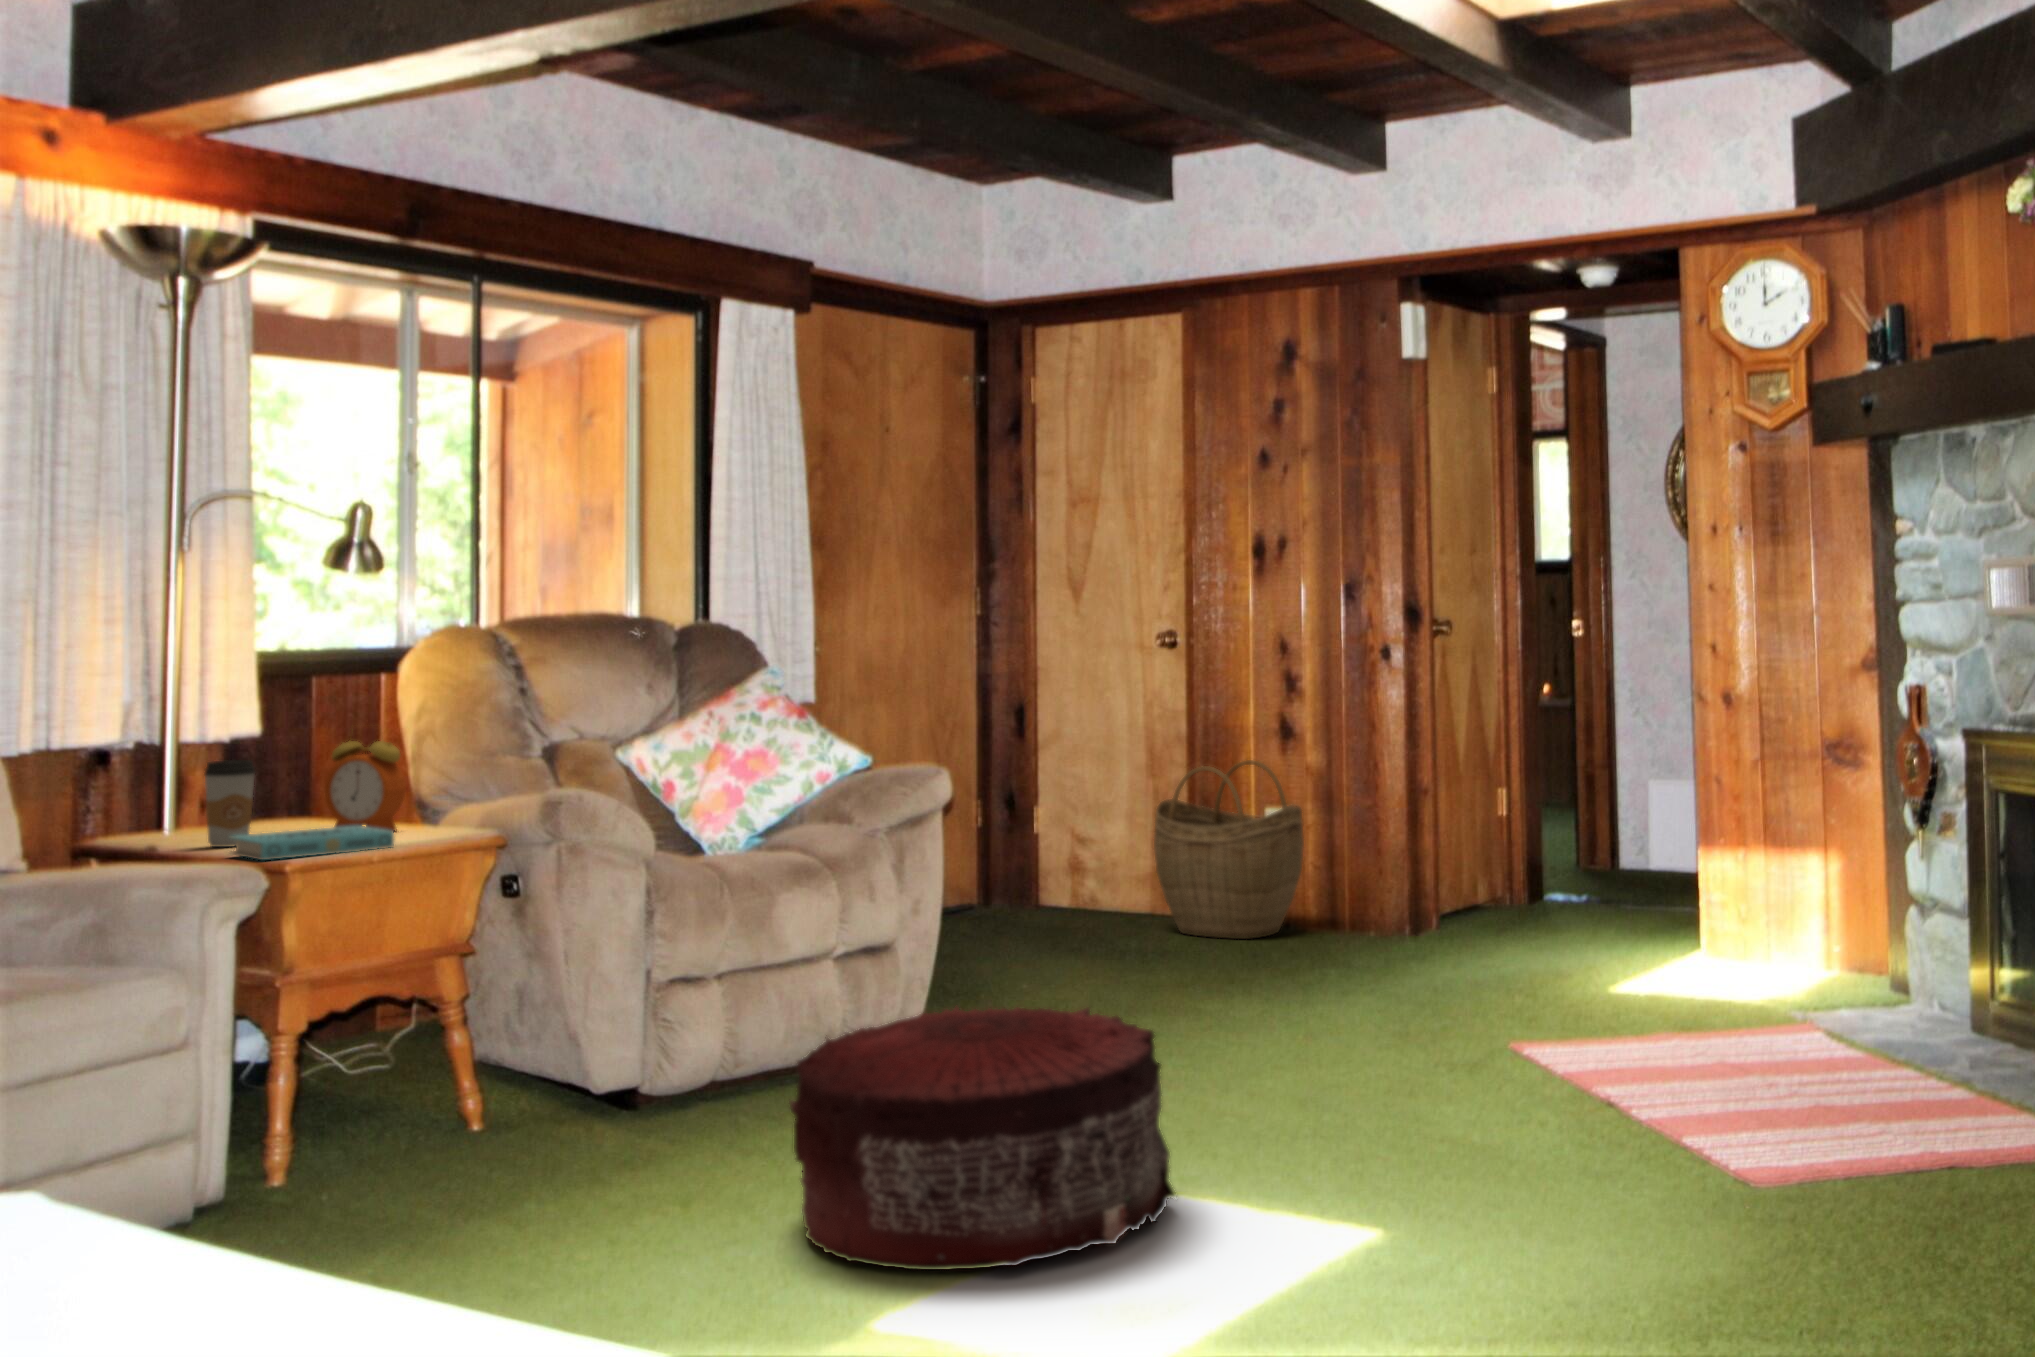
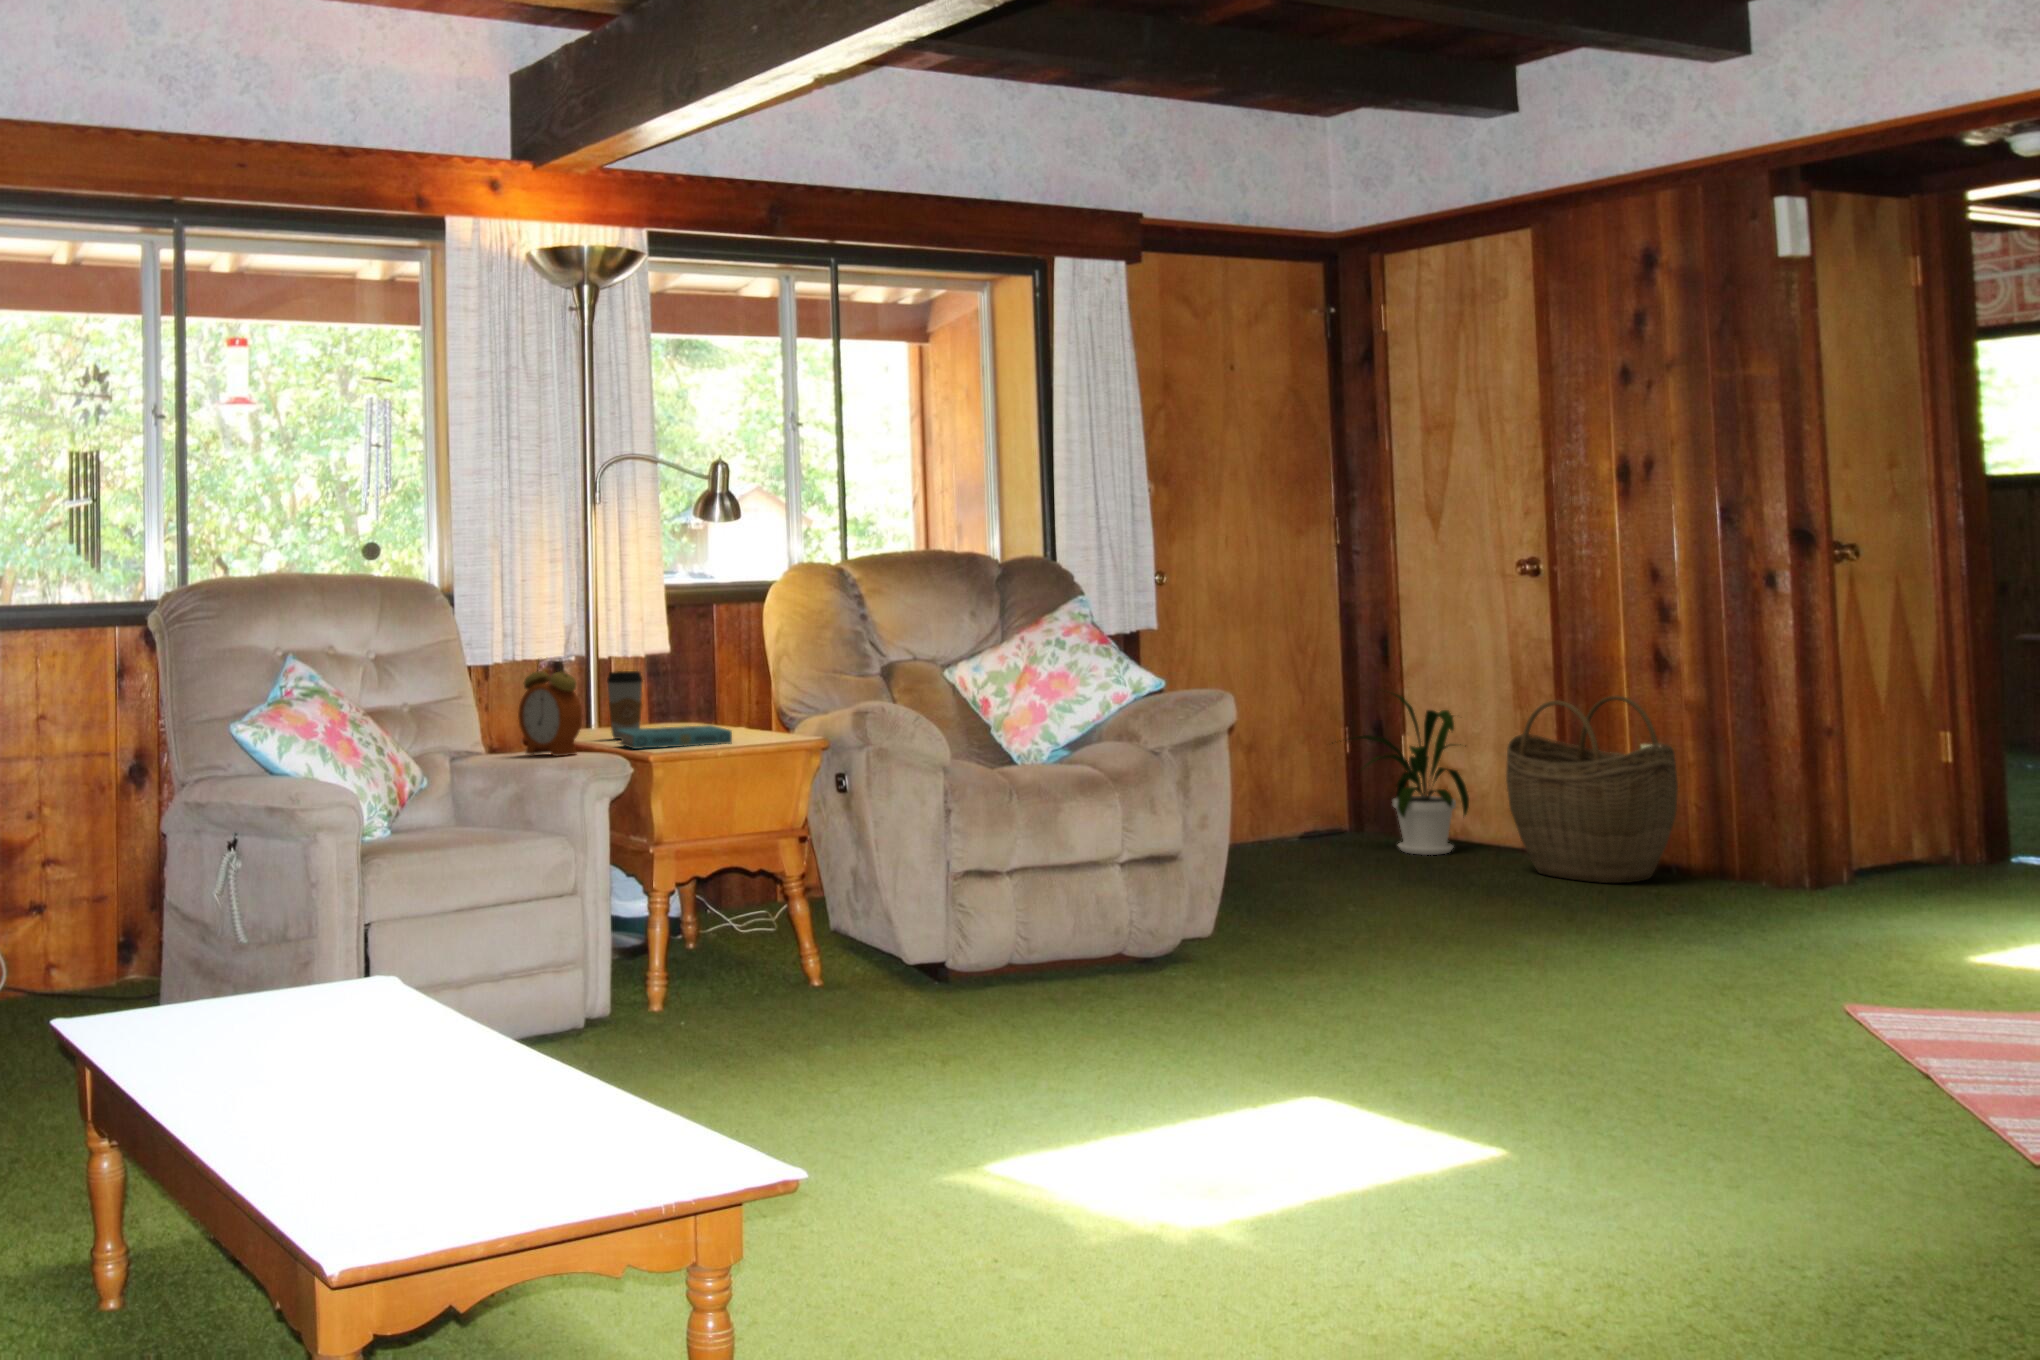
alarm clock: present [325,741,406,831] -> present [518,667,582,756]
house plant: none [977,758,1111,921] -> present [1332,690,1469,855]
pouf: present [790,1007,1176,1270] -> none [1019,906,1375,1136]

